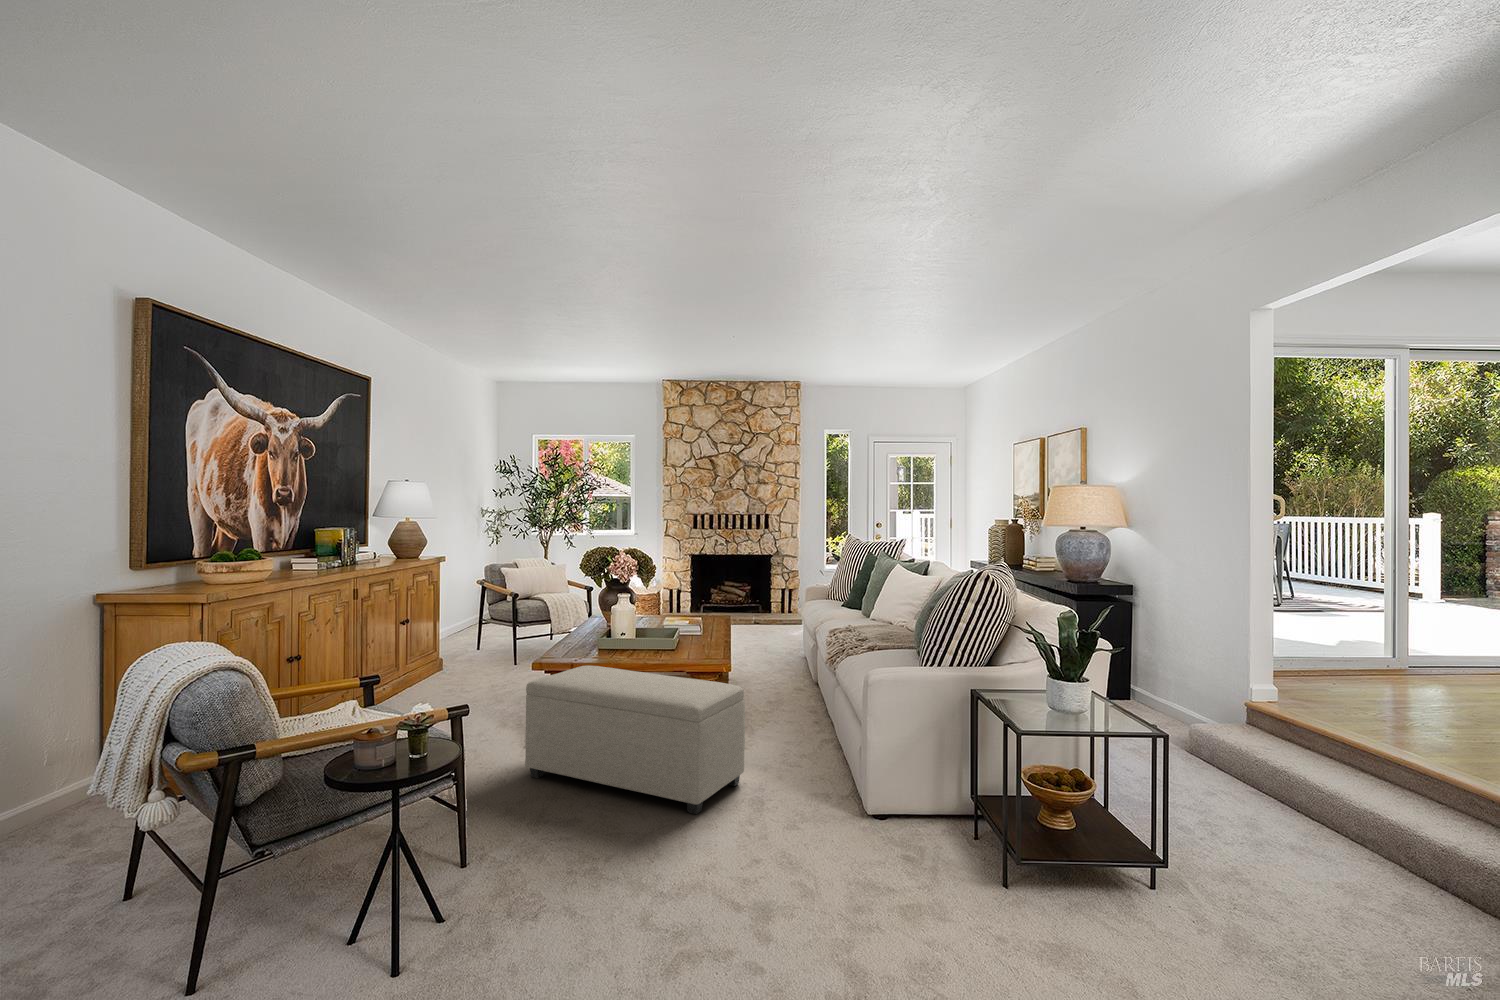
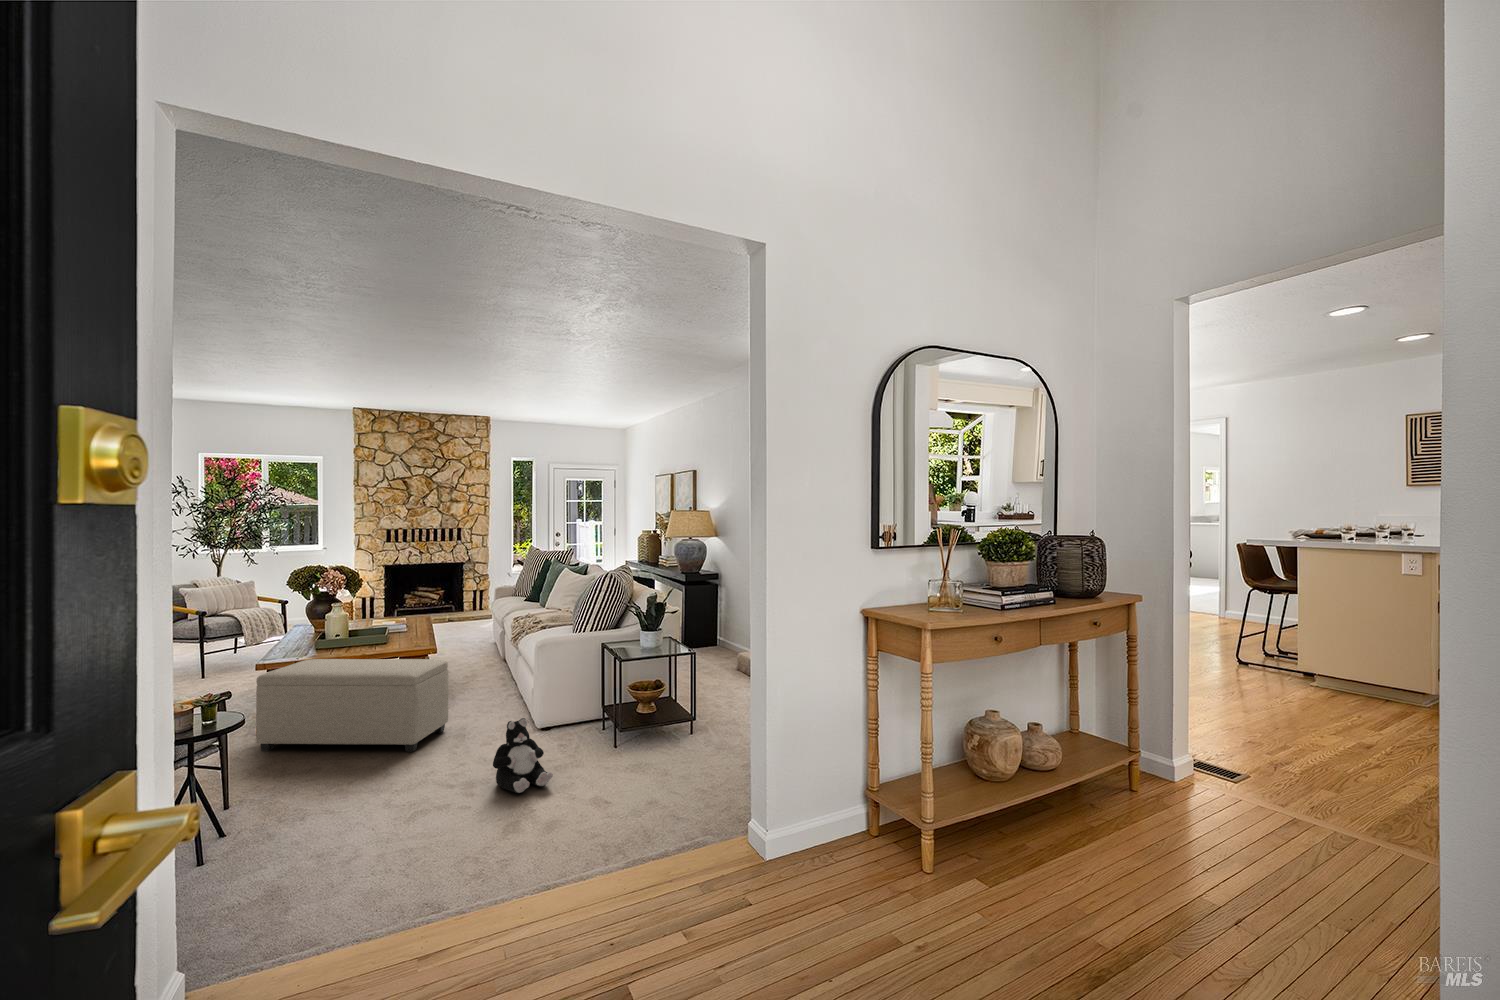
plush toy: none [802,808,898,943] -> present [493,718,553,793]

